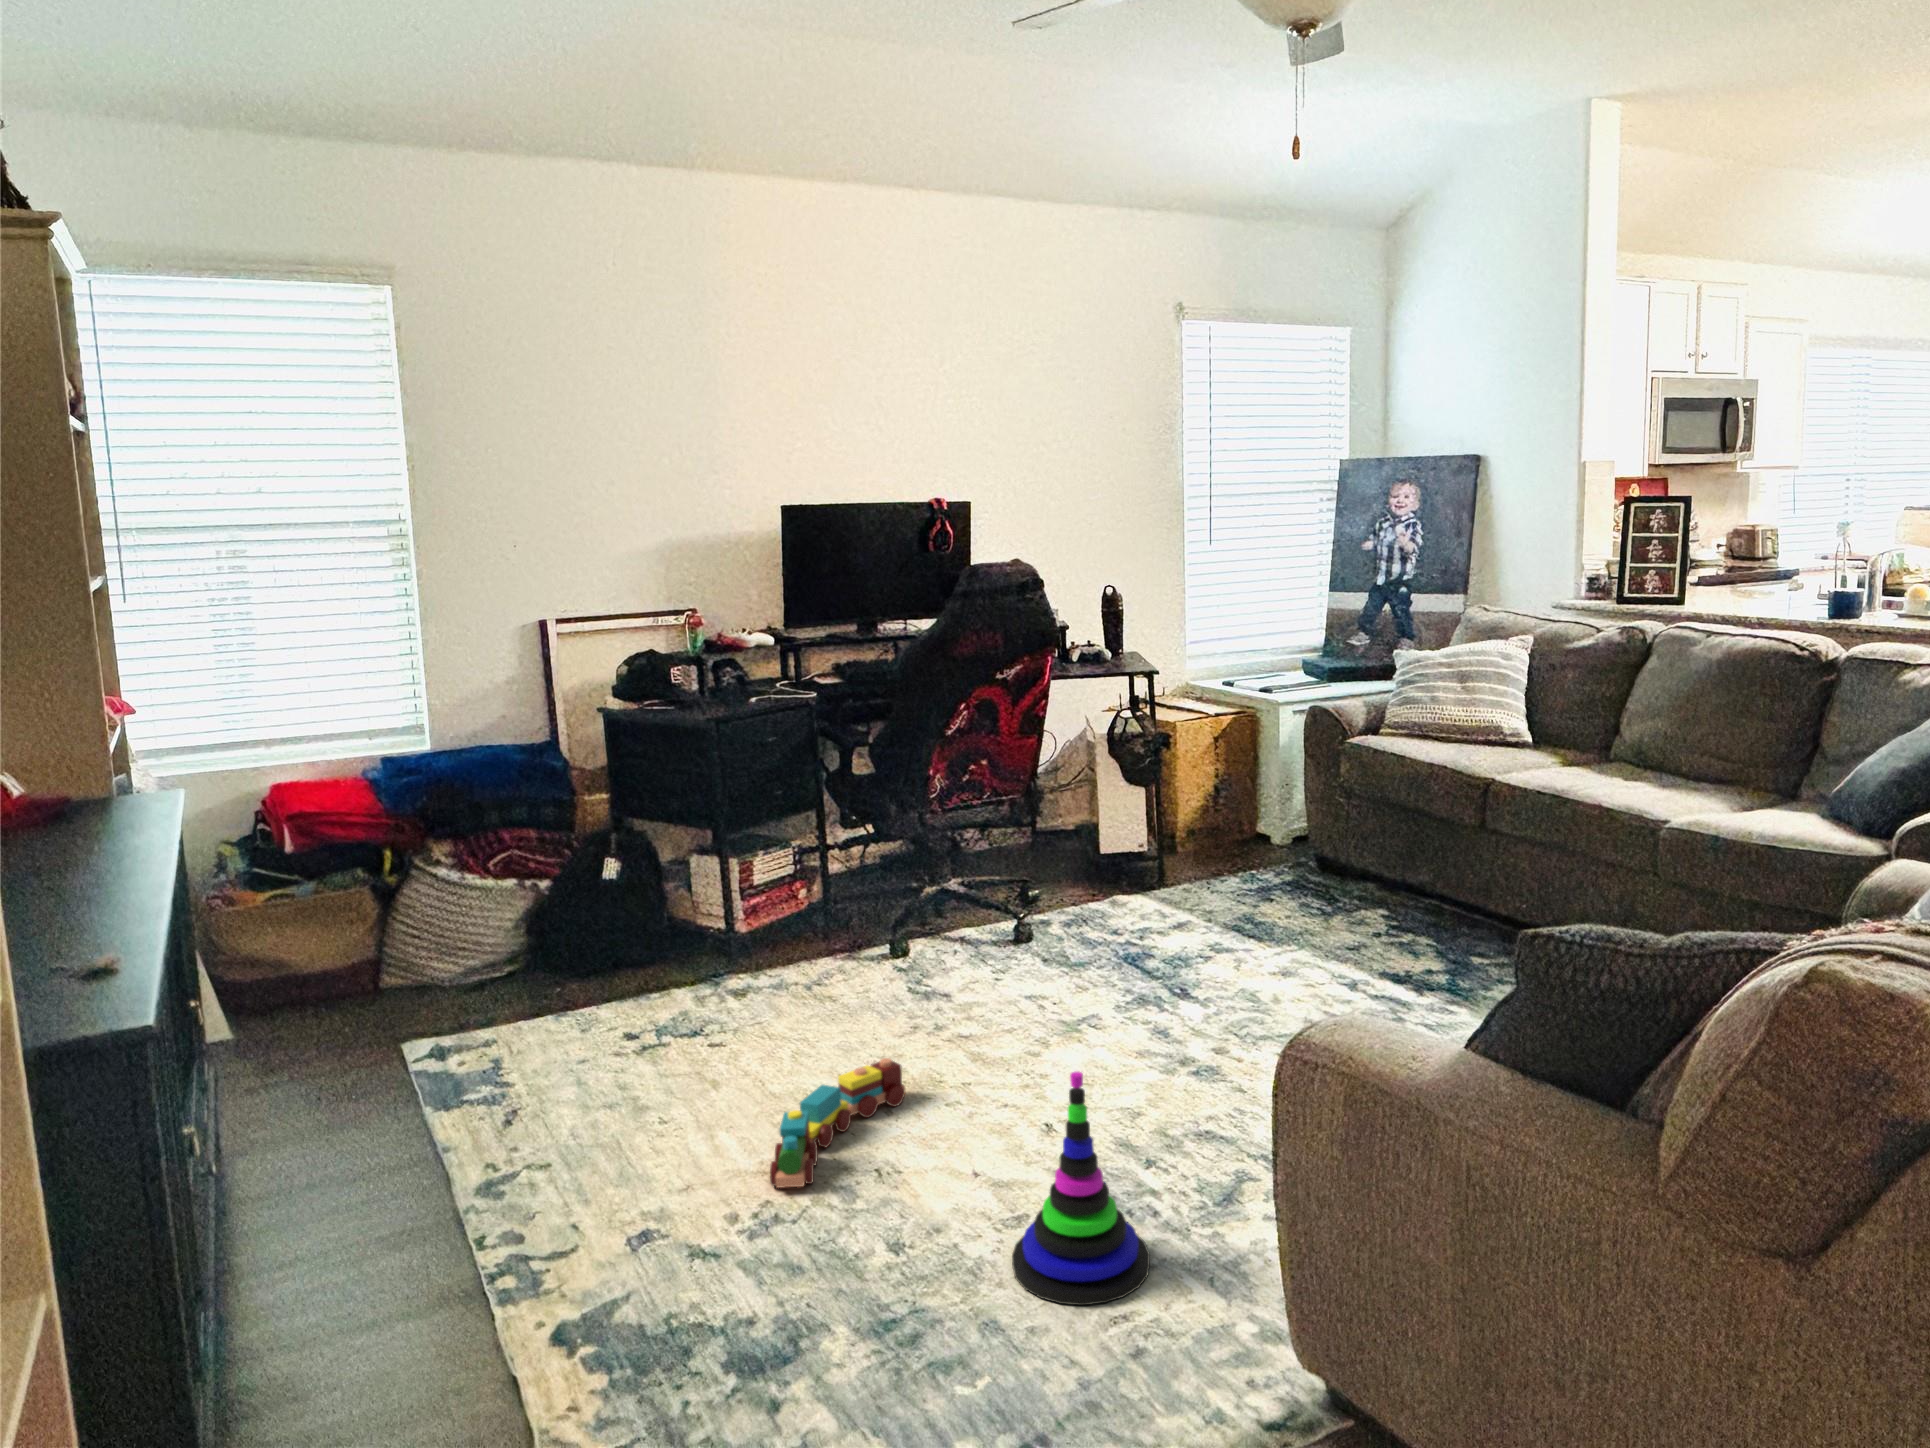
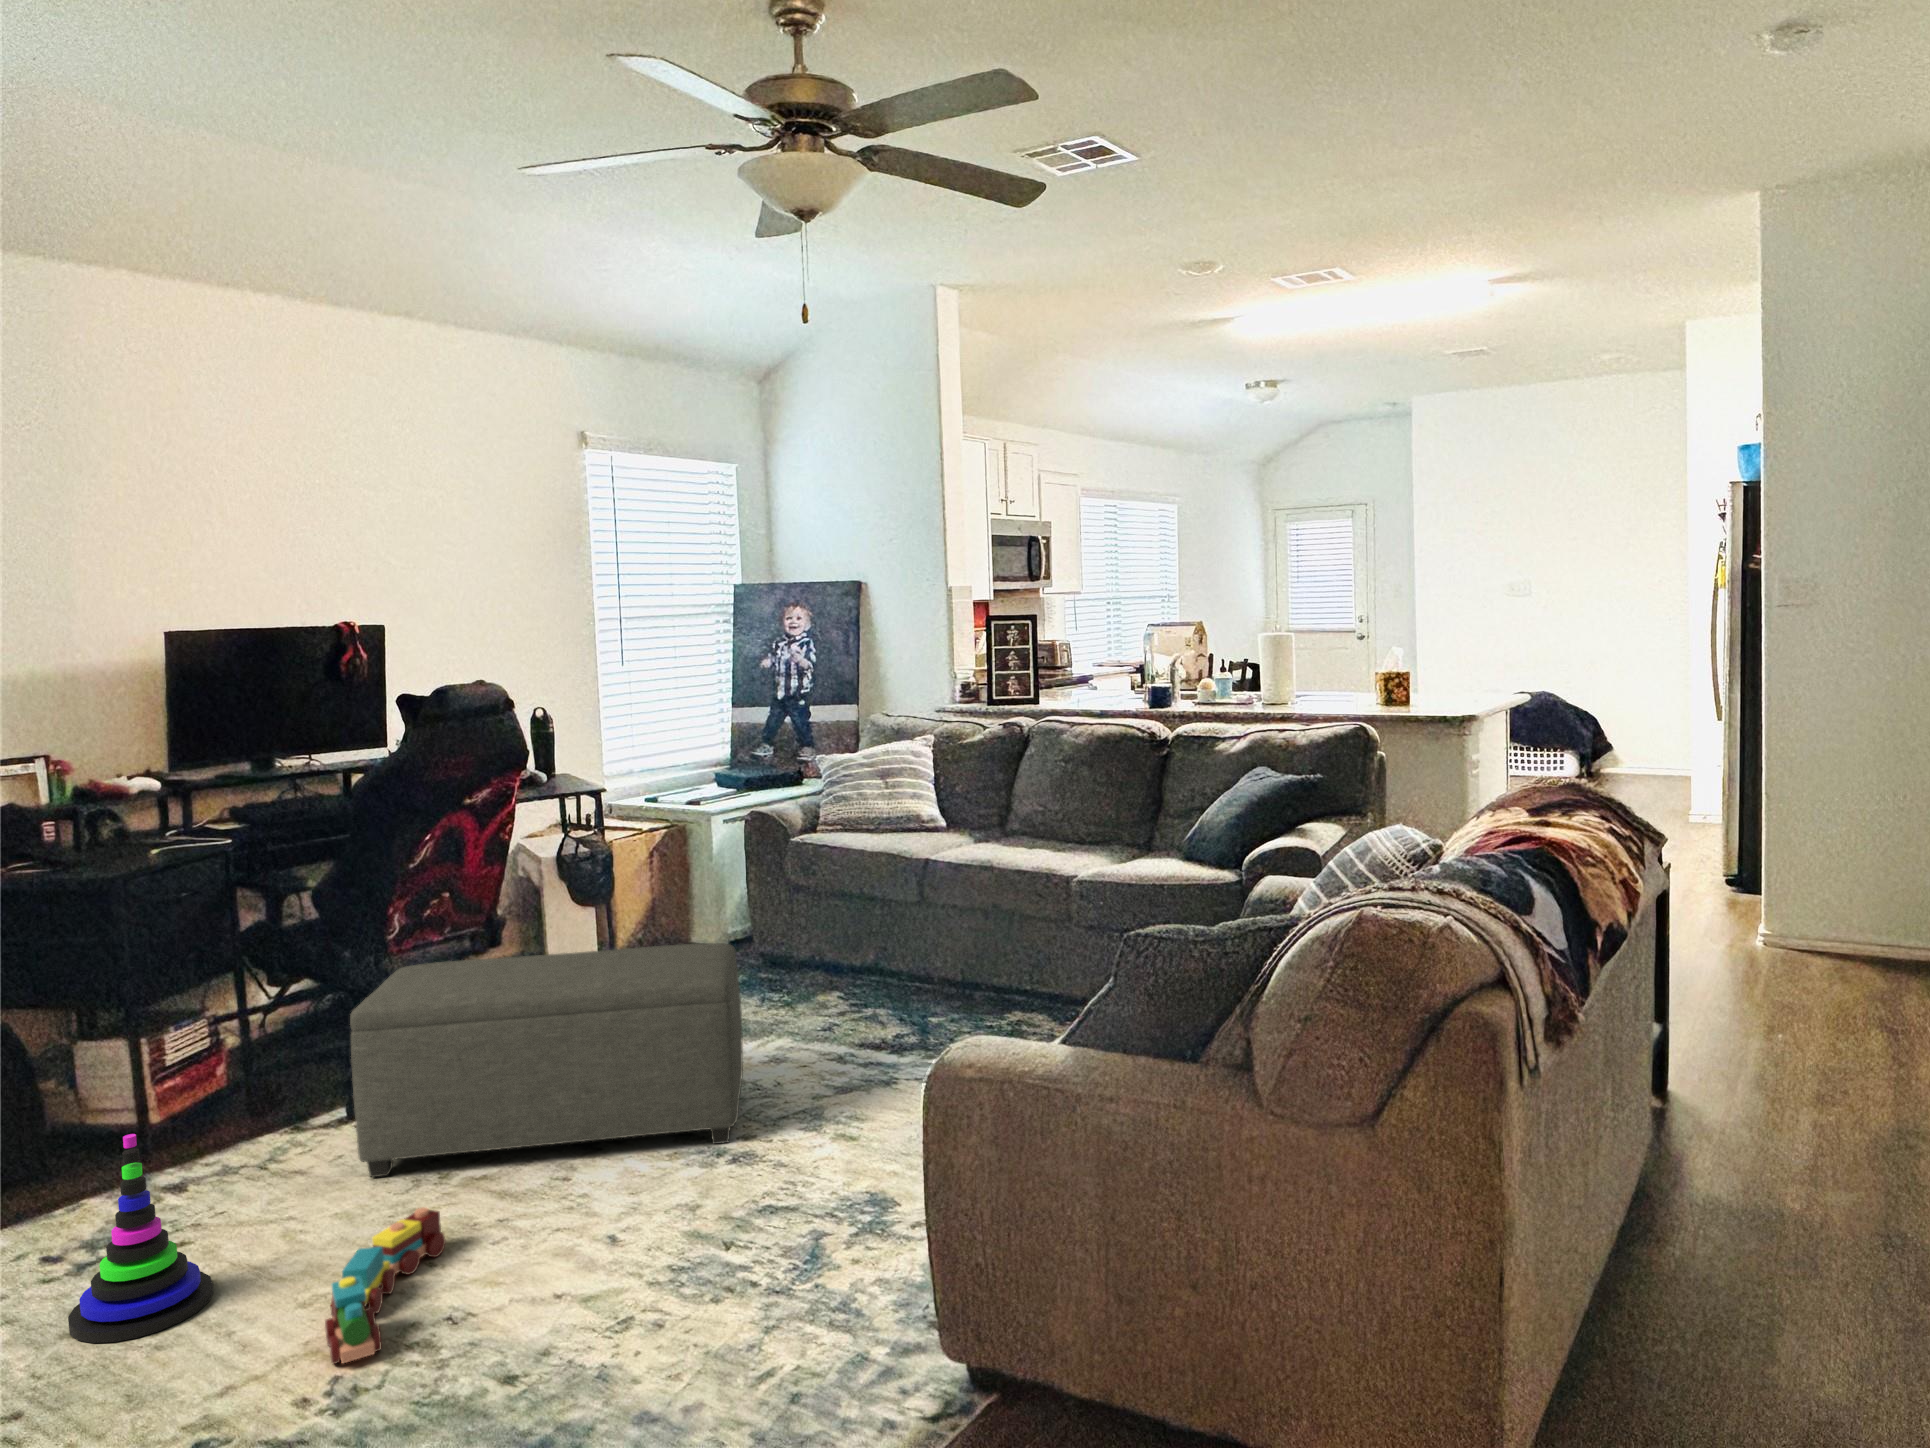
ottoman: none [864,826,1238,1054] -> present [350,943,743,1177]
stacking toy: present [1012,1071,1150,1305] -> present [68,1134,213,1343]

